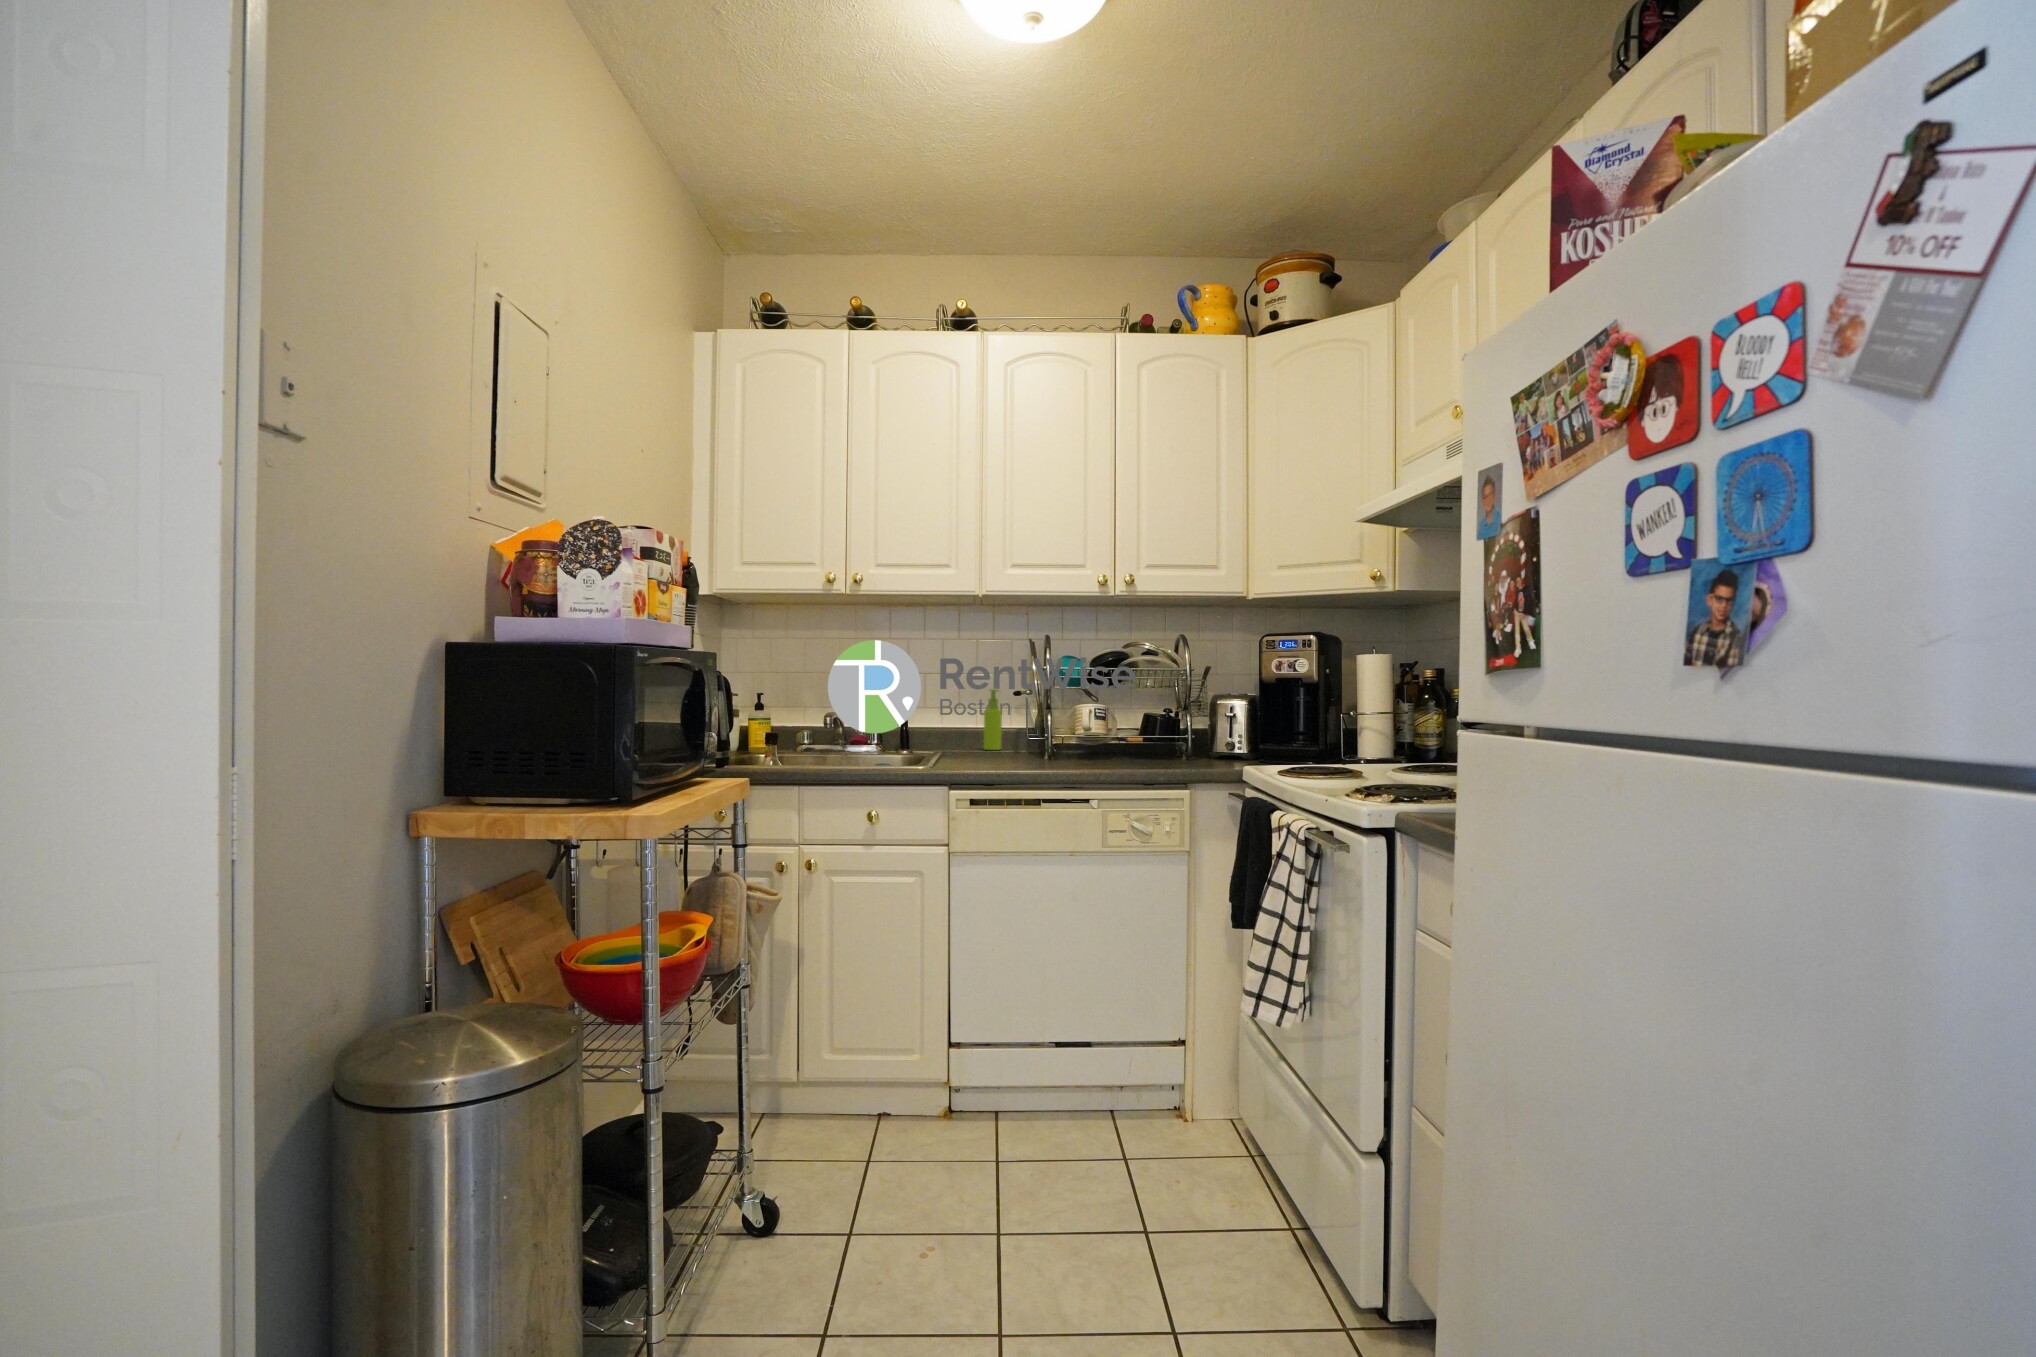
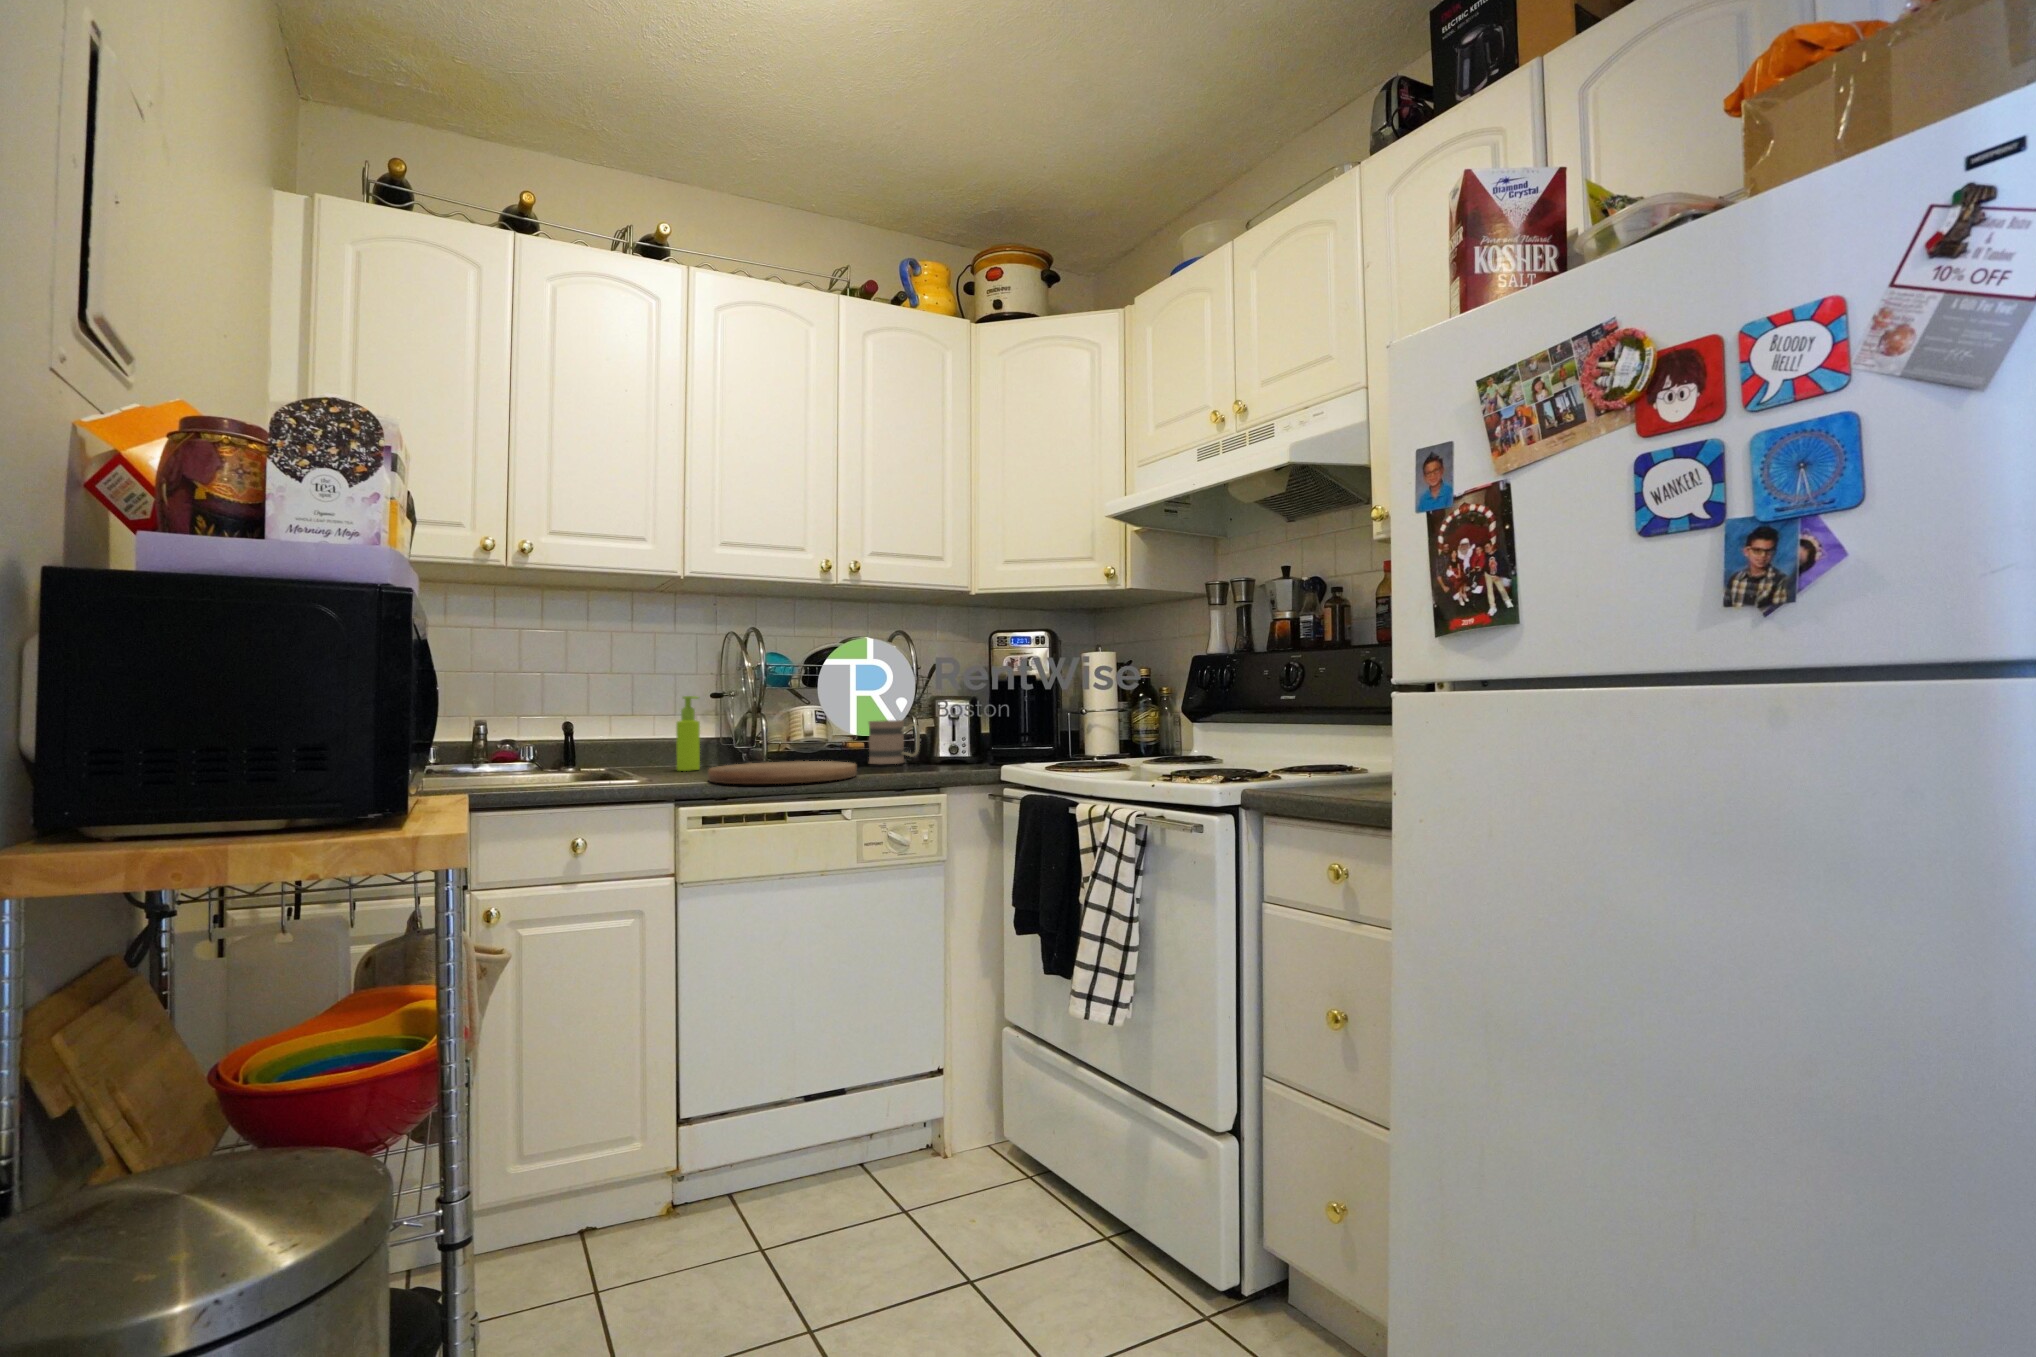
mug: none [1137,716,1183,757] -> present [869,720,920,764]
cutting board: none [986,748,1108,769] -> present [708,761,857,784]

